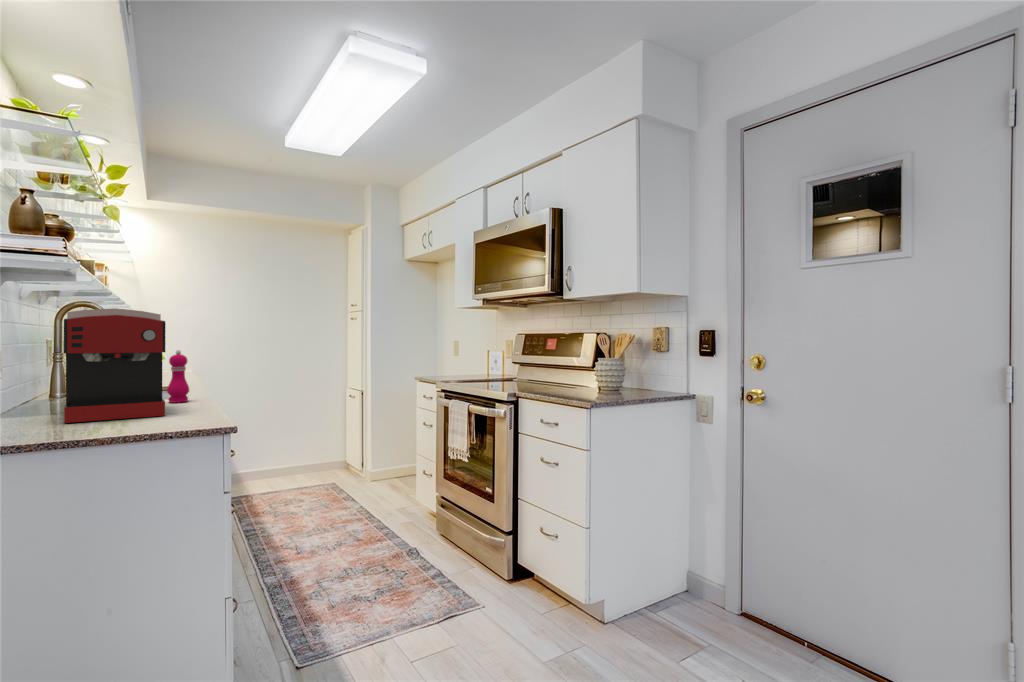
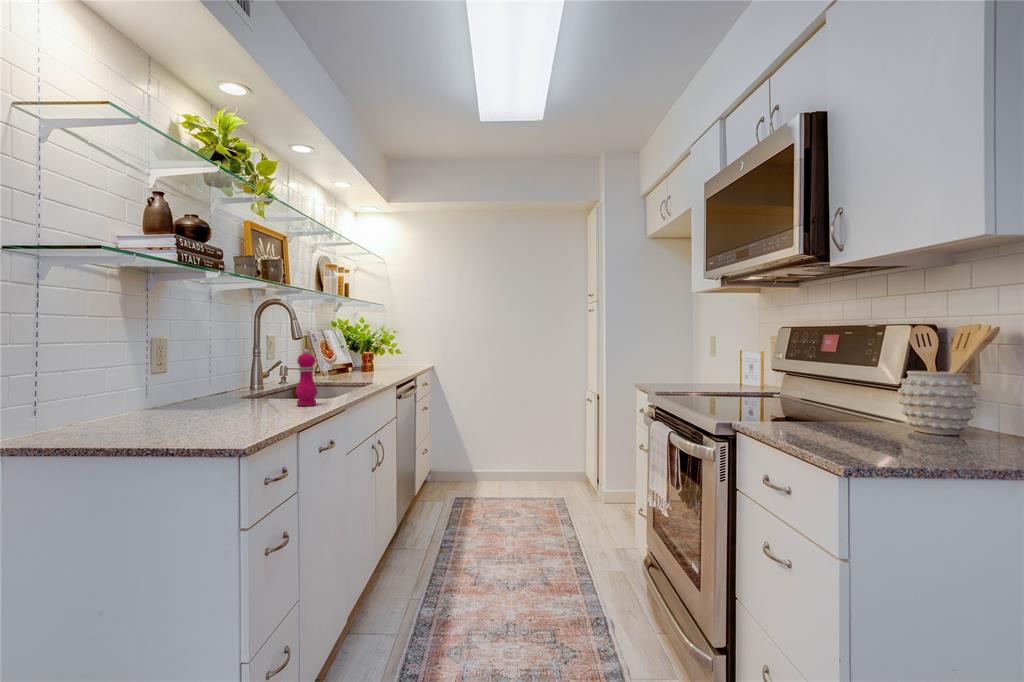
coffee maker: present [64,308,166,423] -> none [144,305,274,424]

